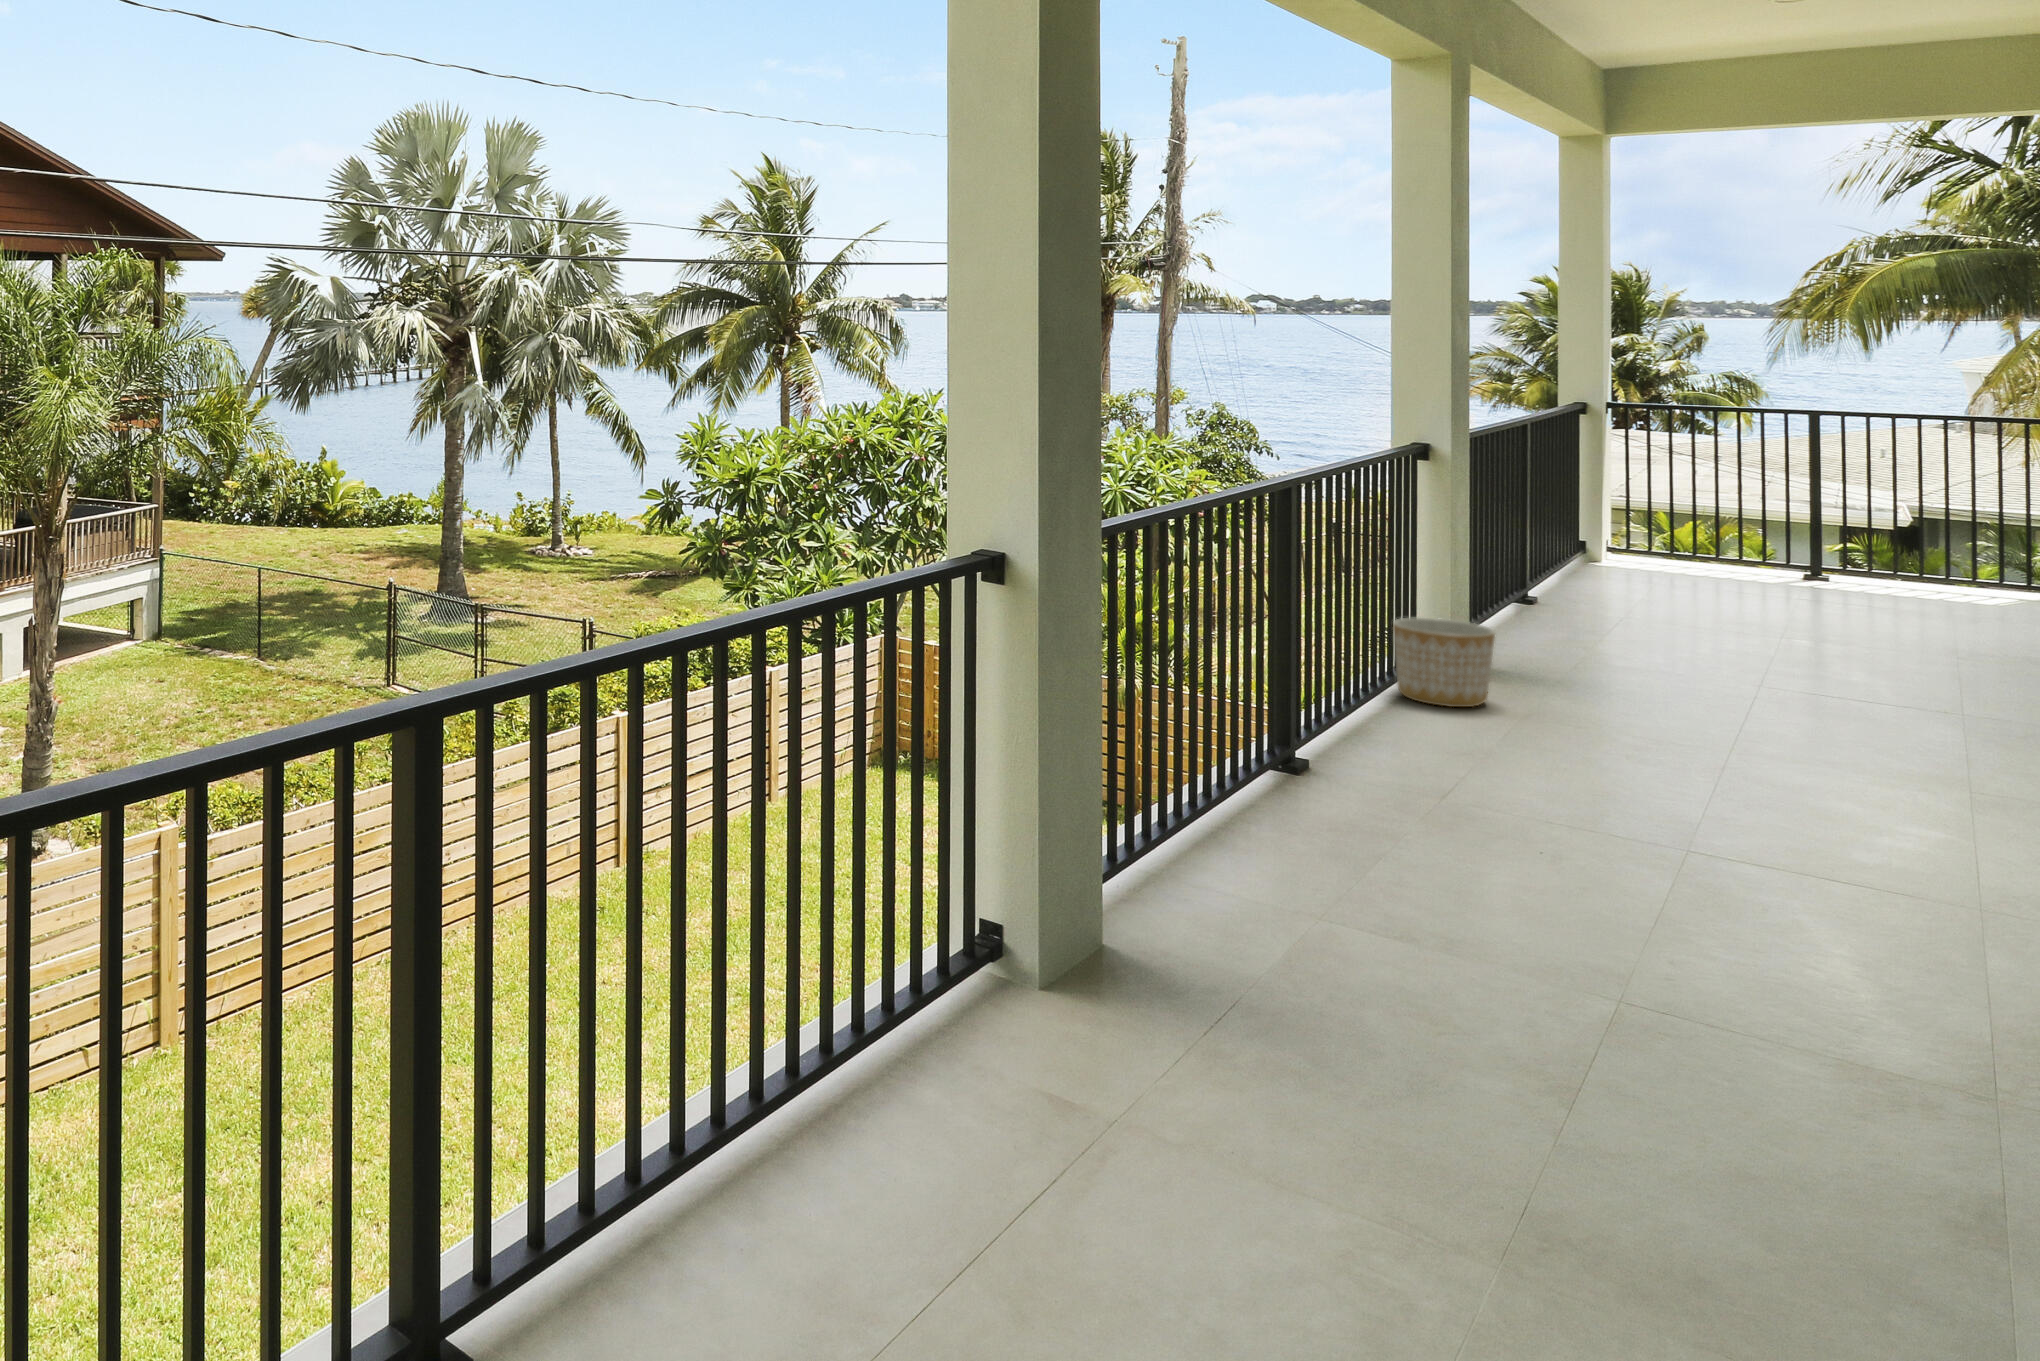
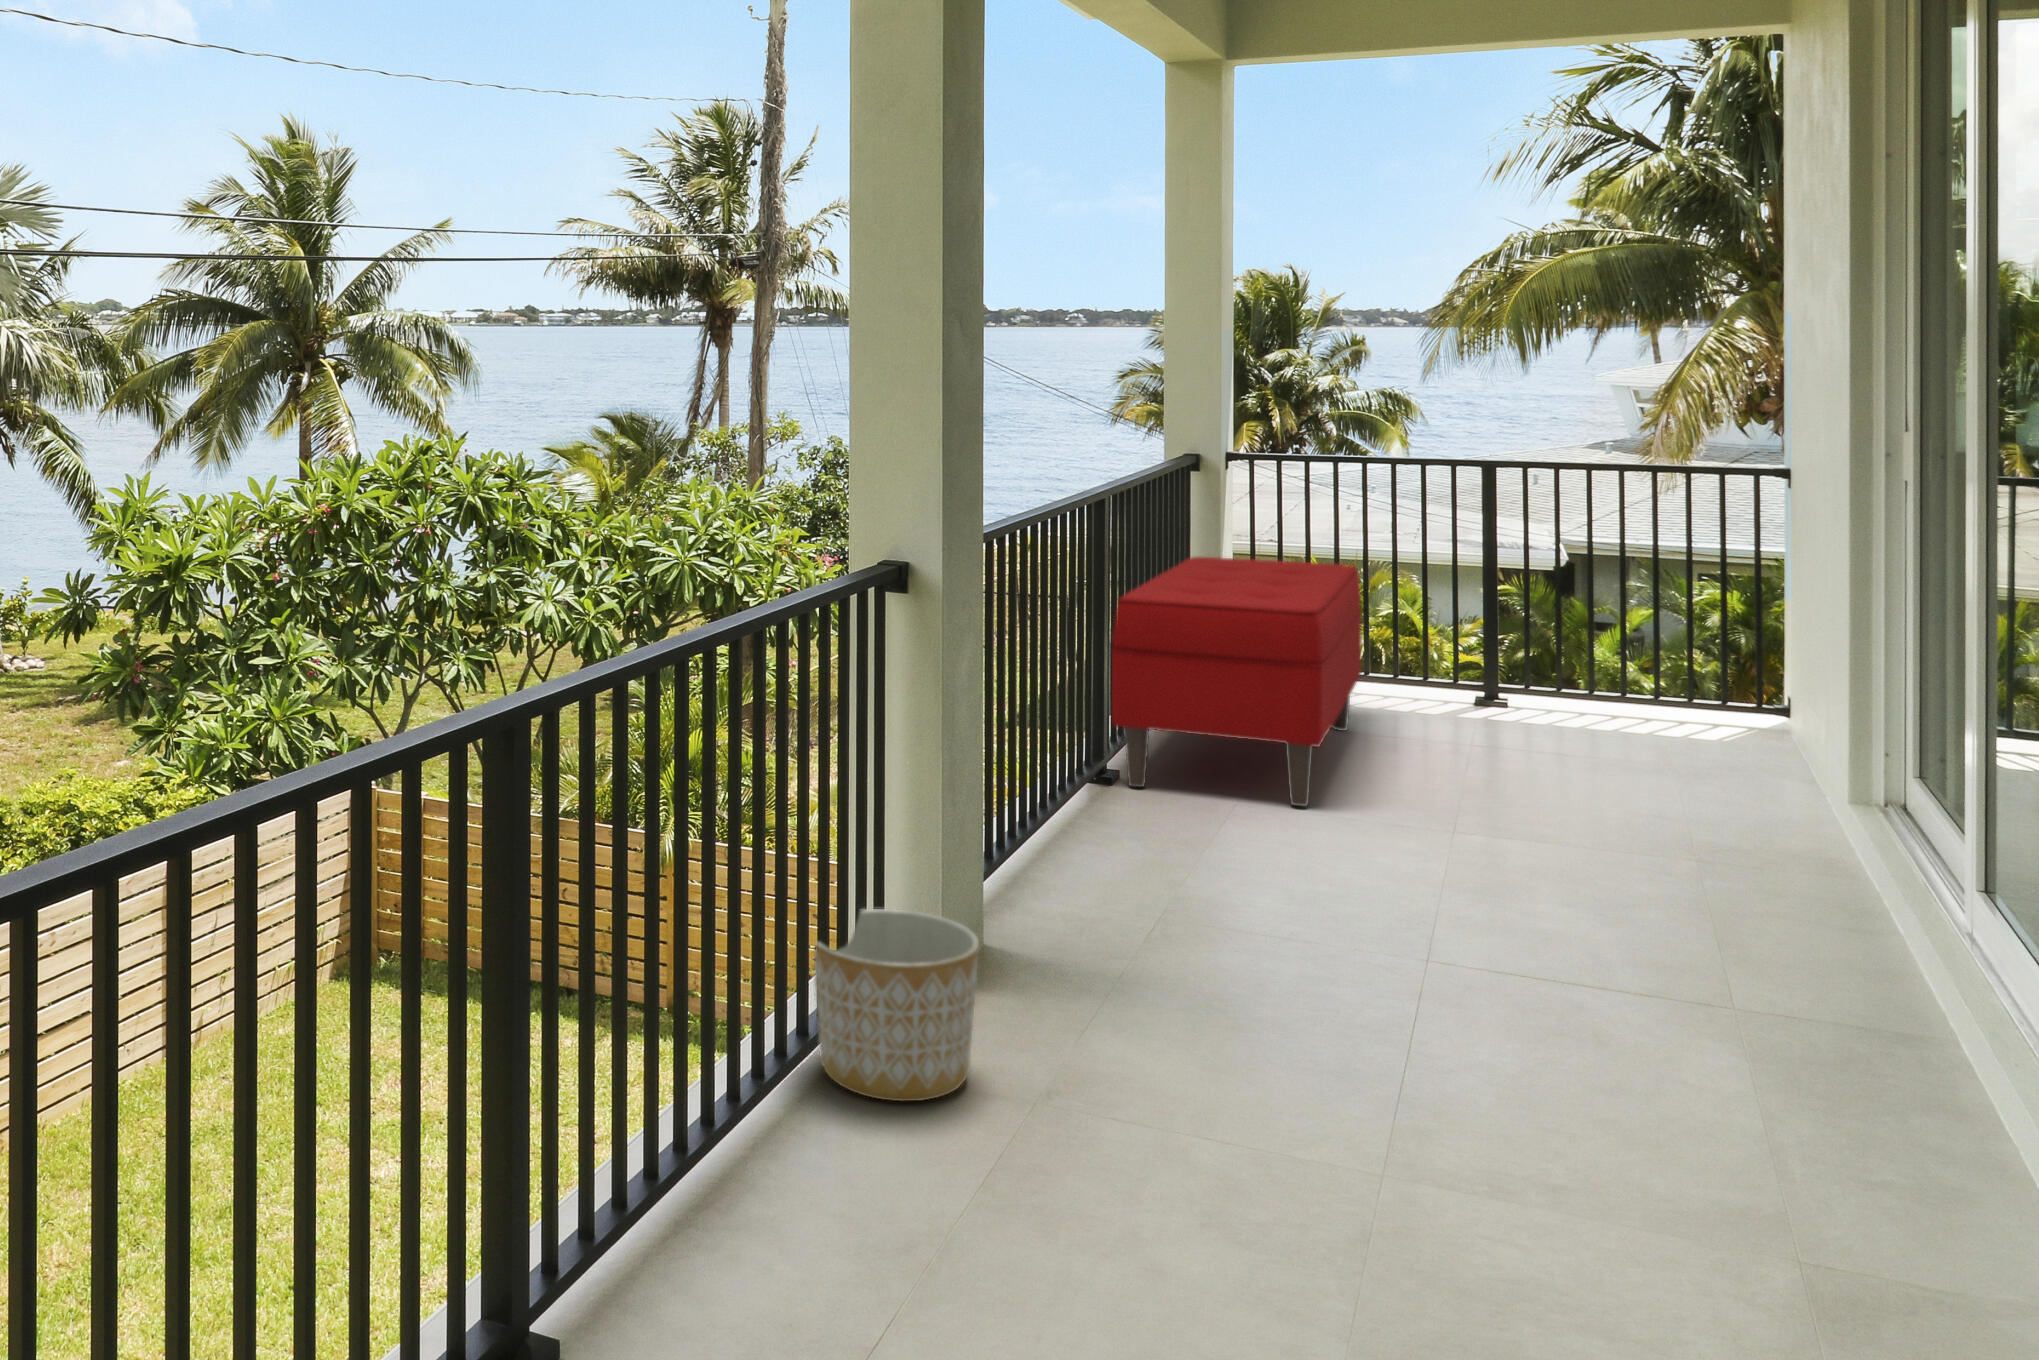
bench: none [1536,467,1718,617] -> present [1112,557,1362,806]

